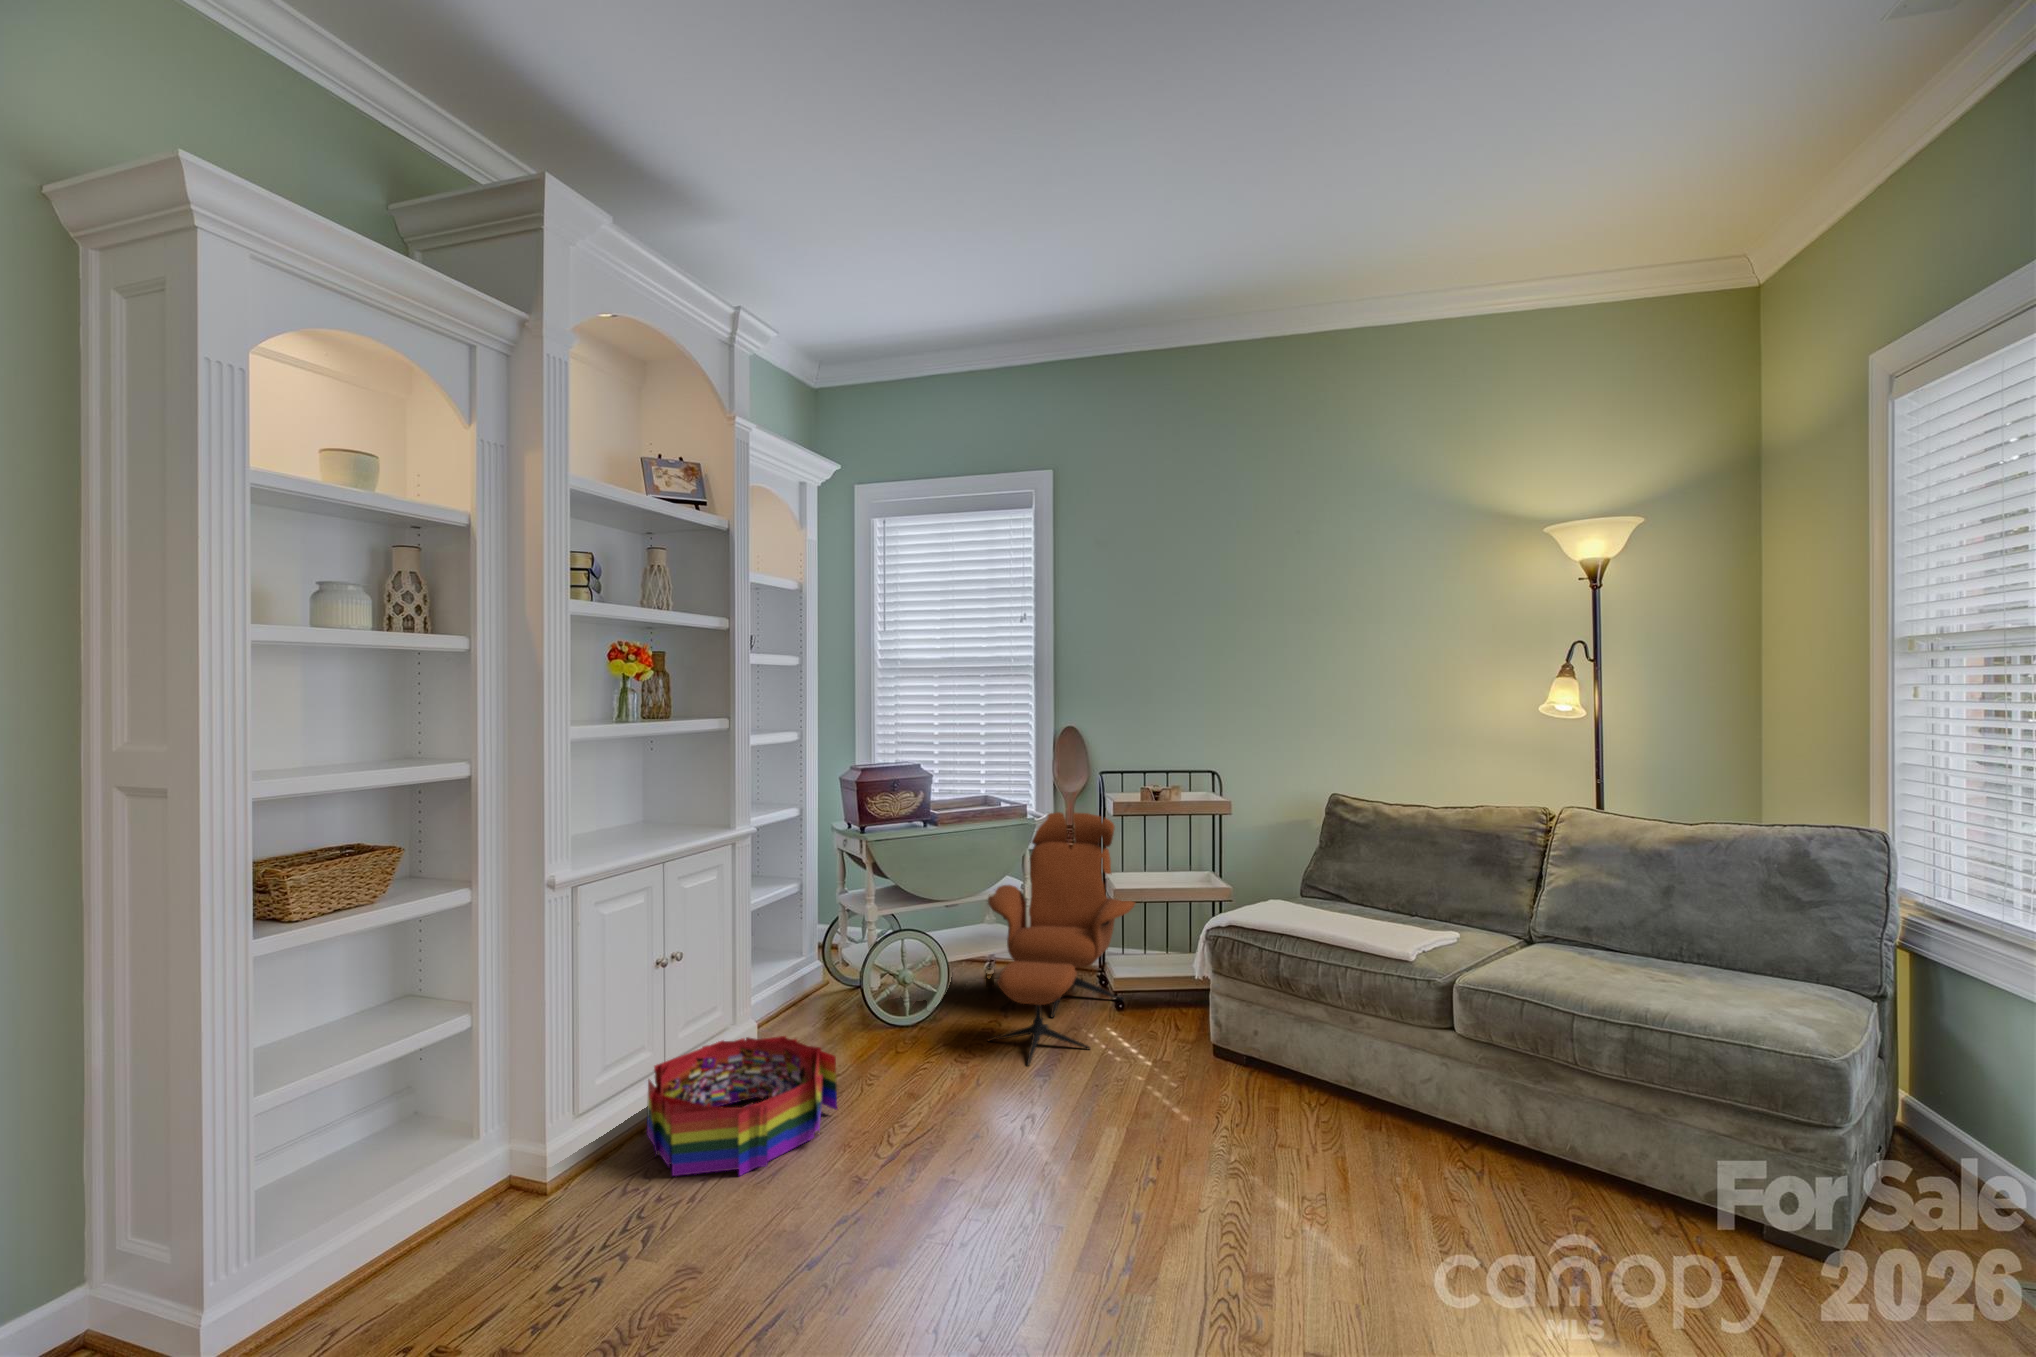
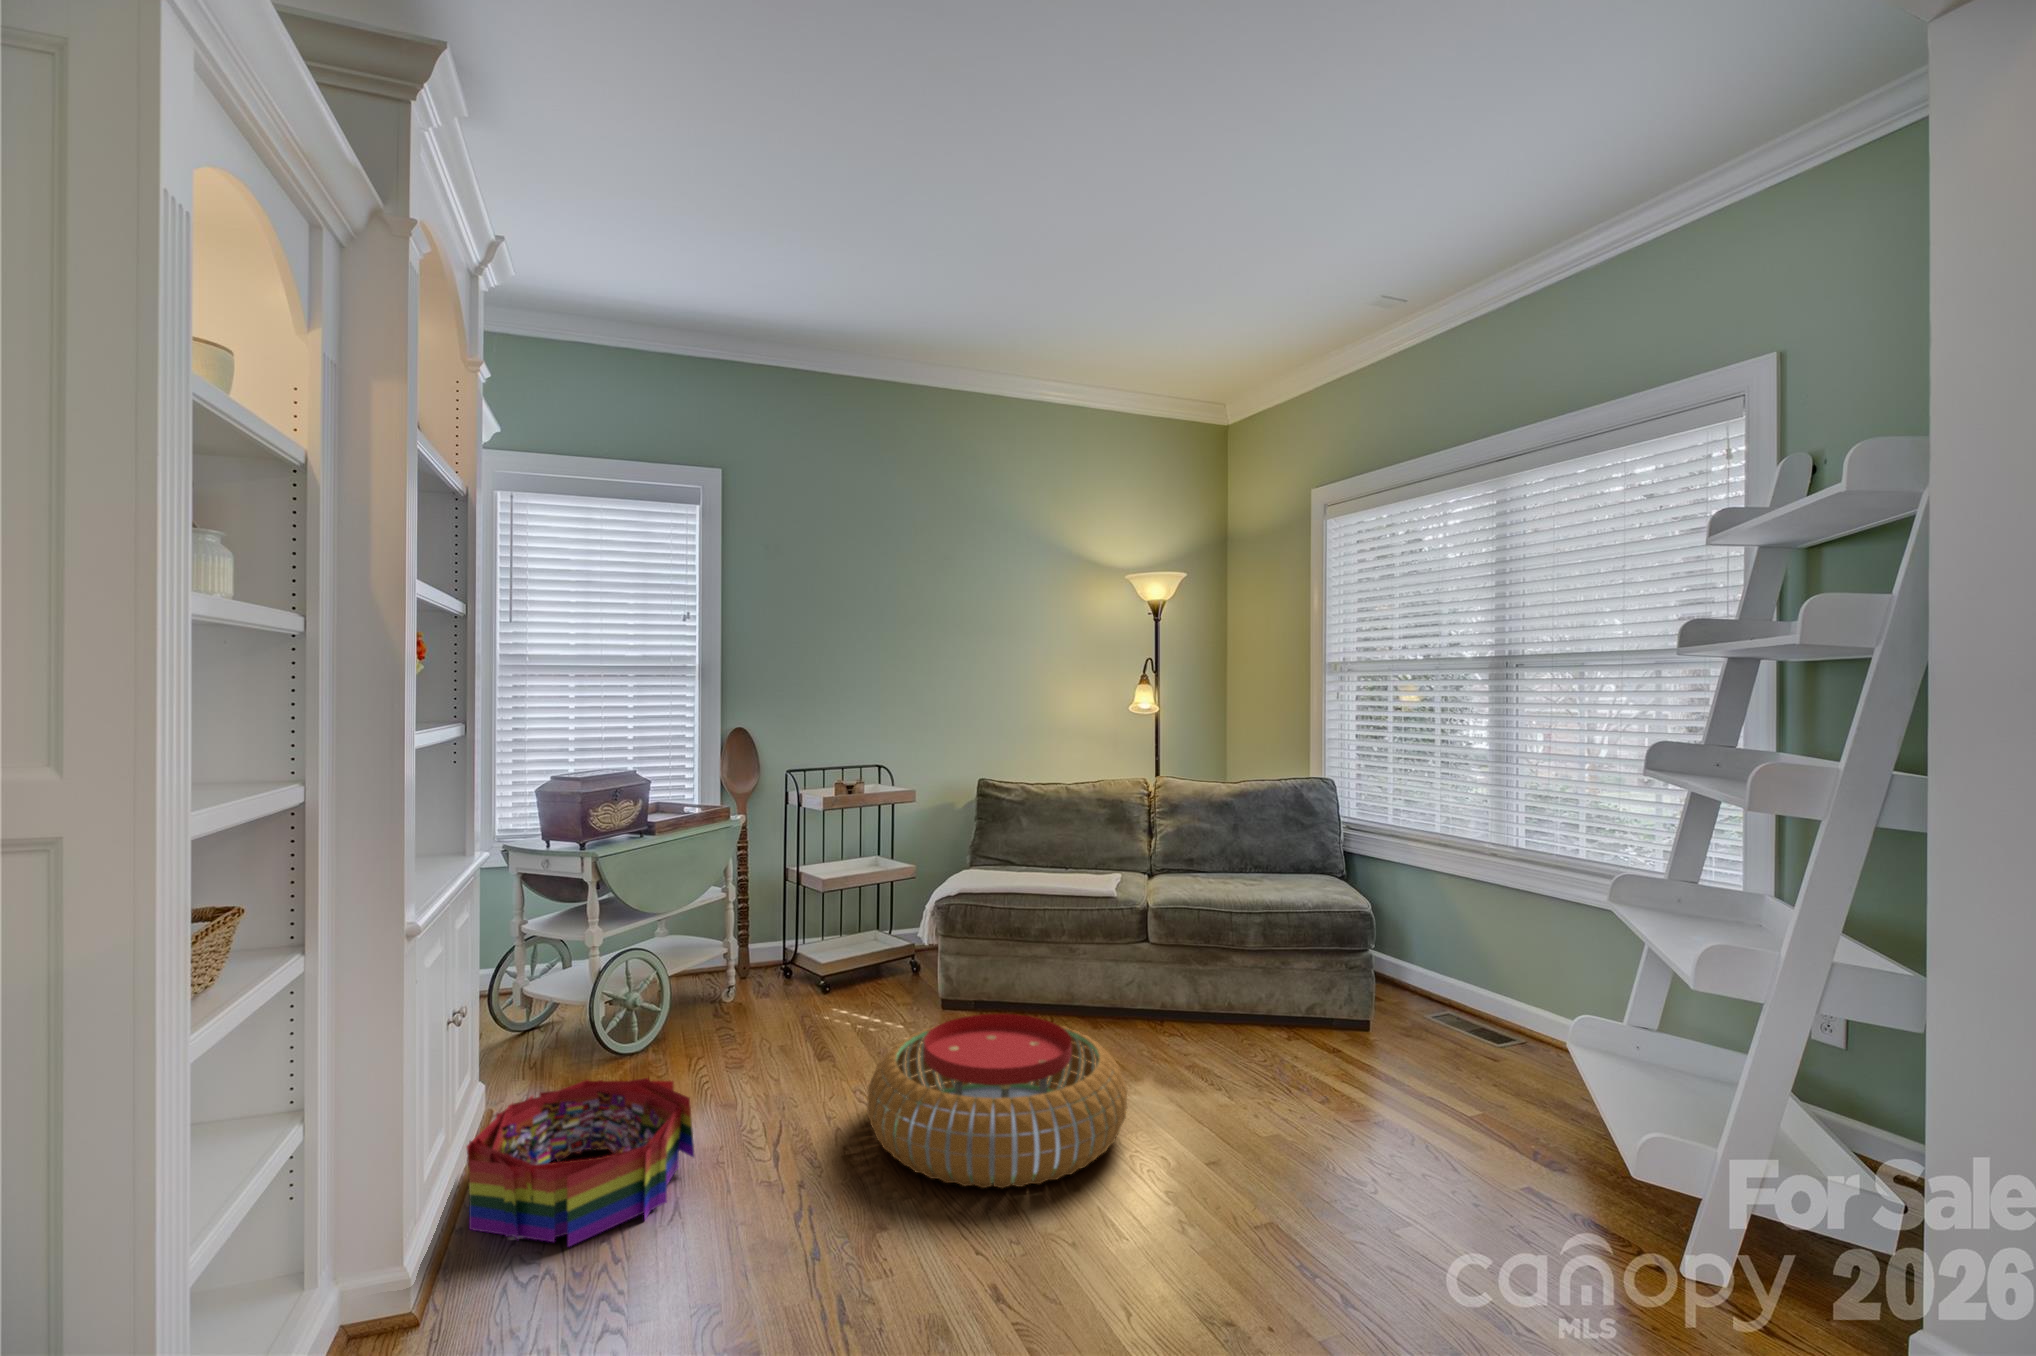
lounge chair: present [988,812,1136,1065] -> none [679,814,838,1057]
pouf: none [949,1067,1261,1297] -> present [867,1014,1127,1188]

